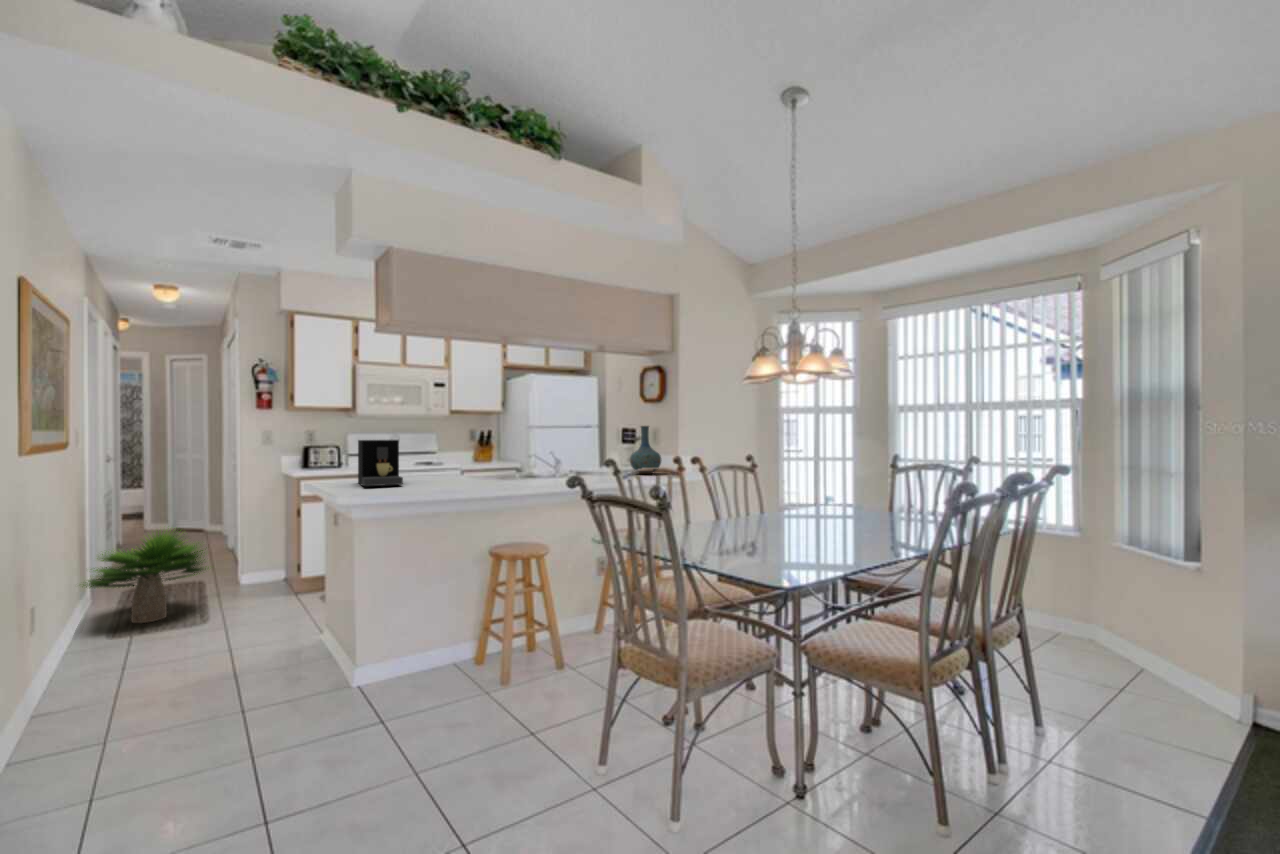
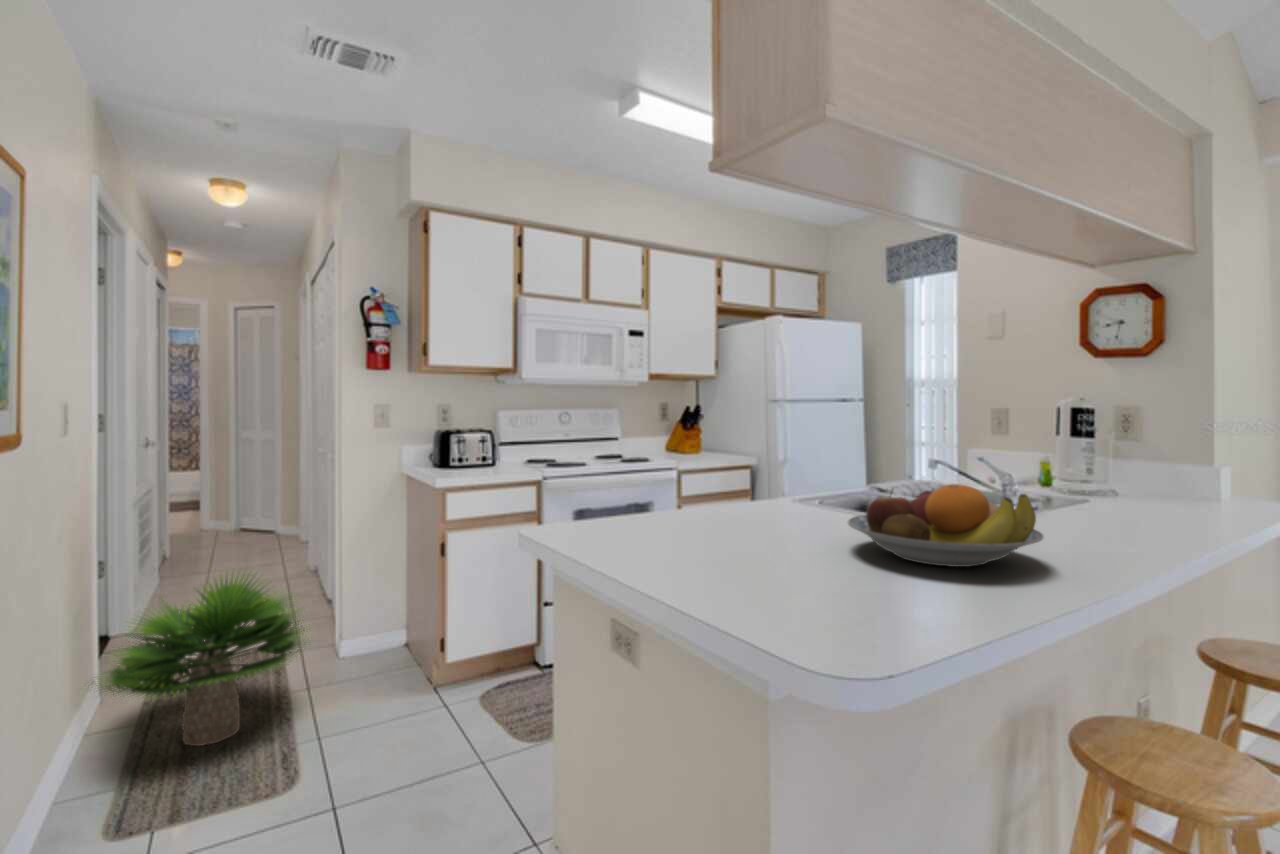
vase: present [630,426,661,474] -> none [1140,404,1228,508]
coffee maker: present [358,440,403,486] -> none [635,430,782,552]
fruit bowl: none [424,457,496,488] -> present [848,484,1044,567]

